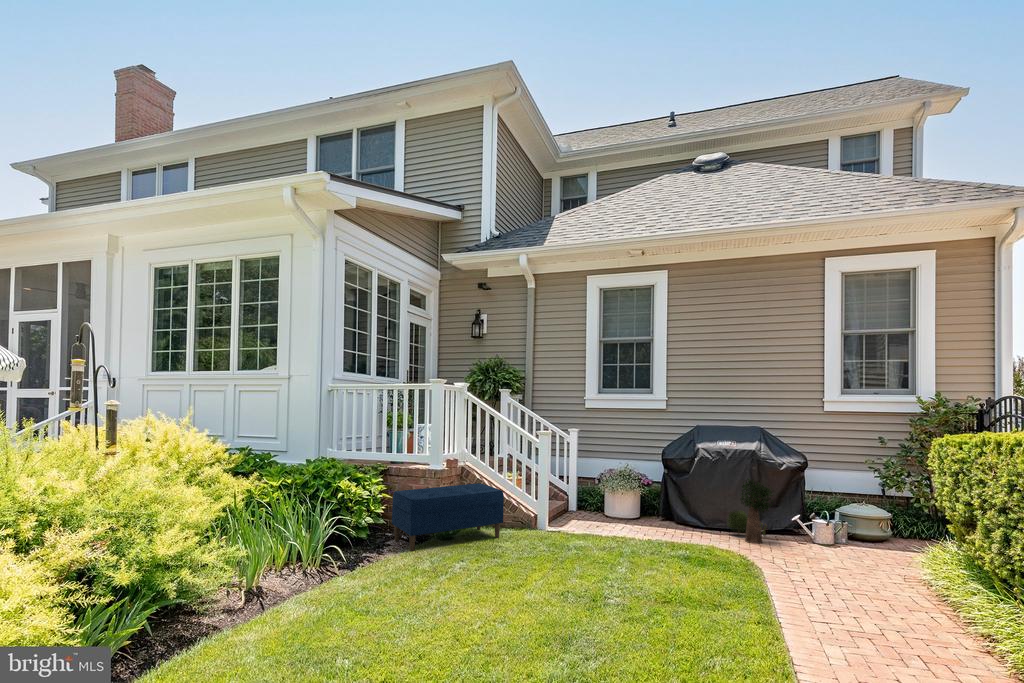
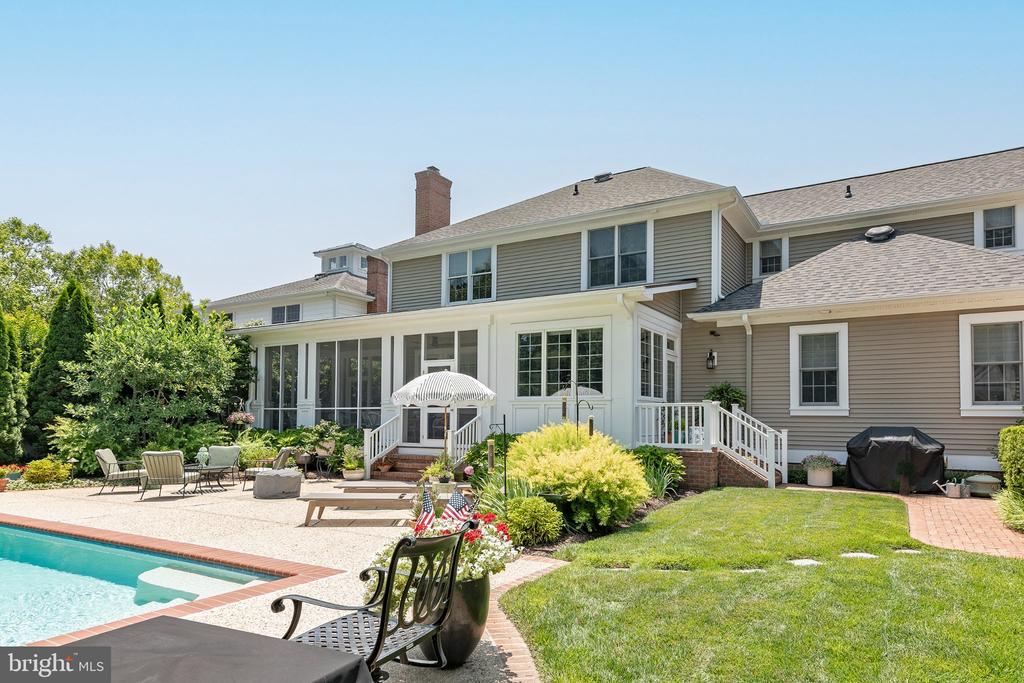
bench: present [392,483,504,551] -> none [689,459,750,491]

